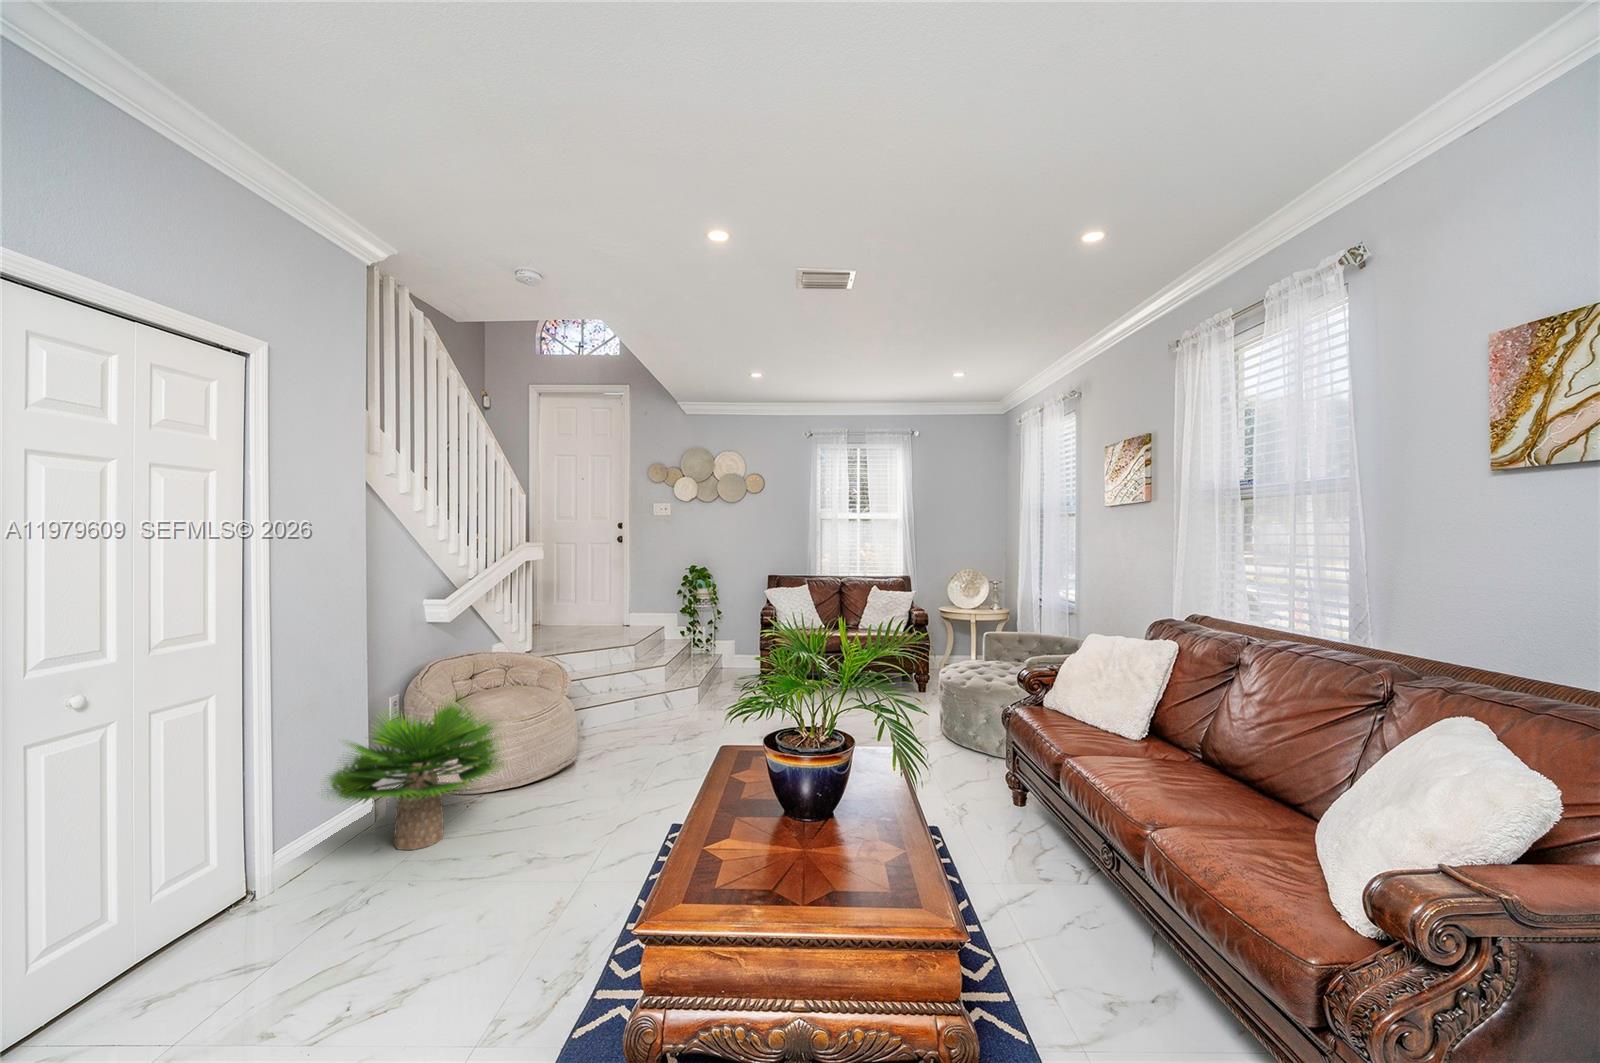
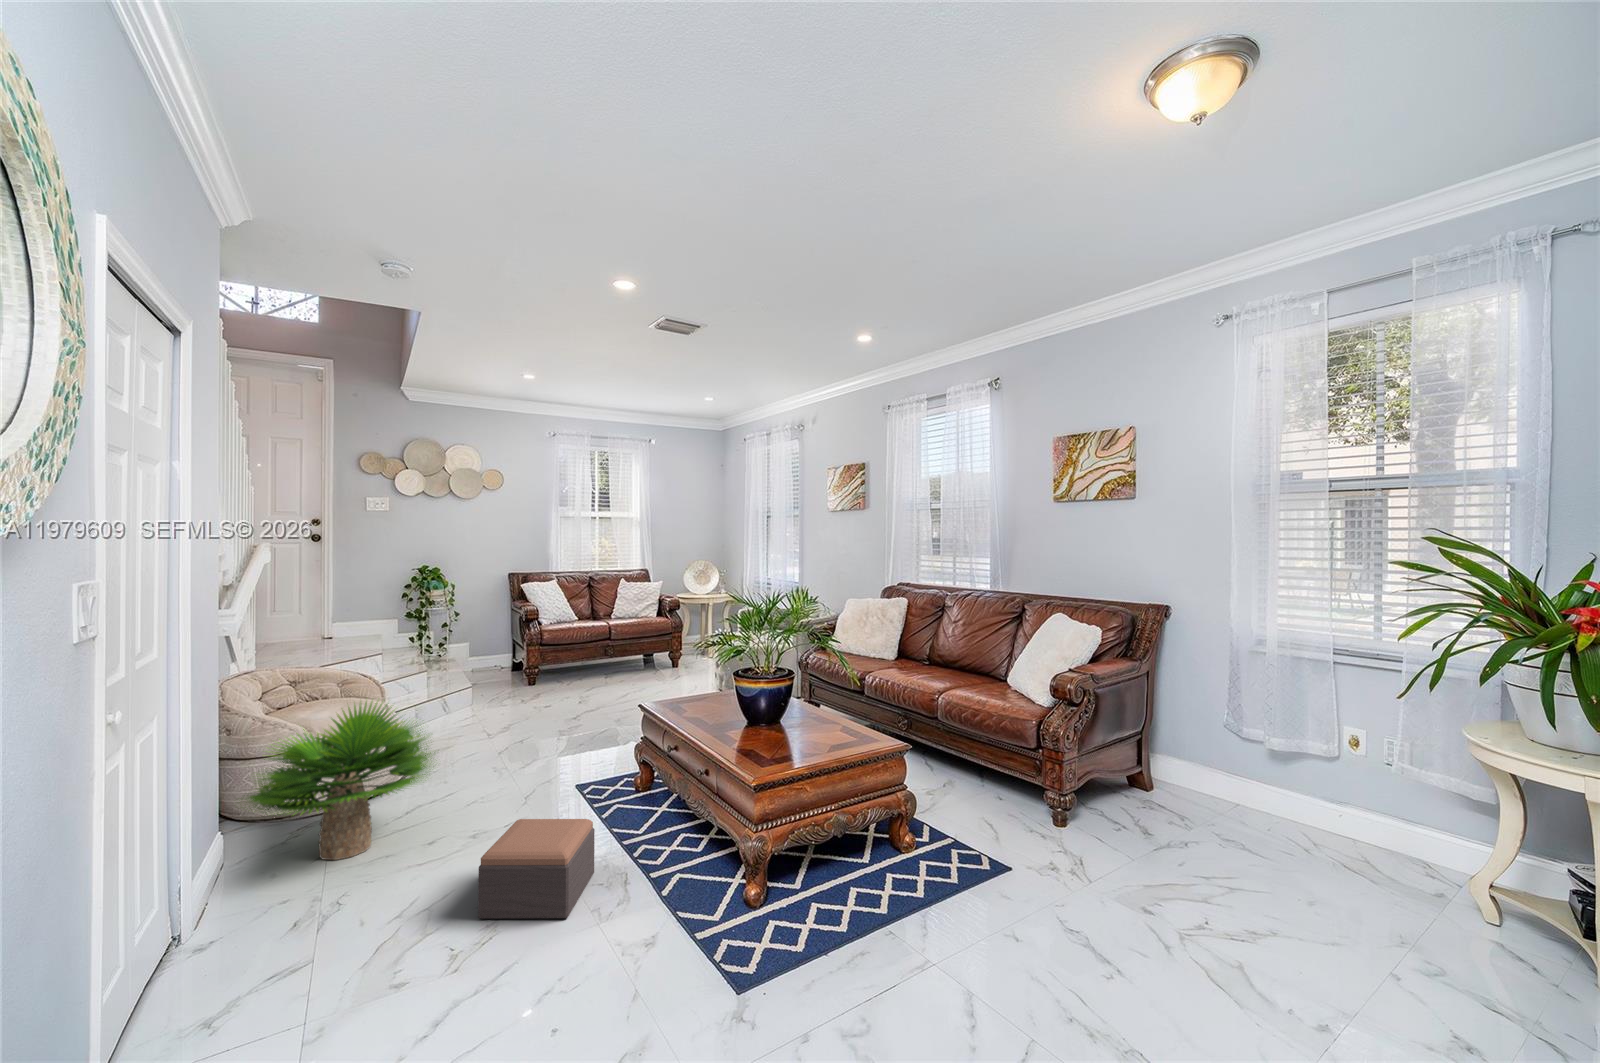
footstool: none [371,868,530,1030] -> present [478,819,595,919]

